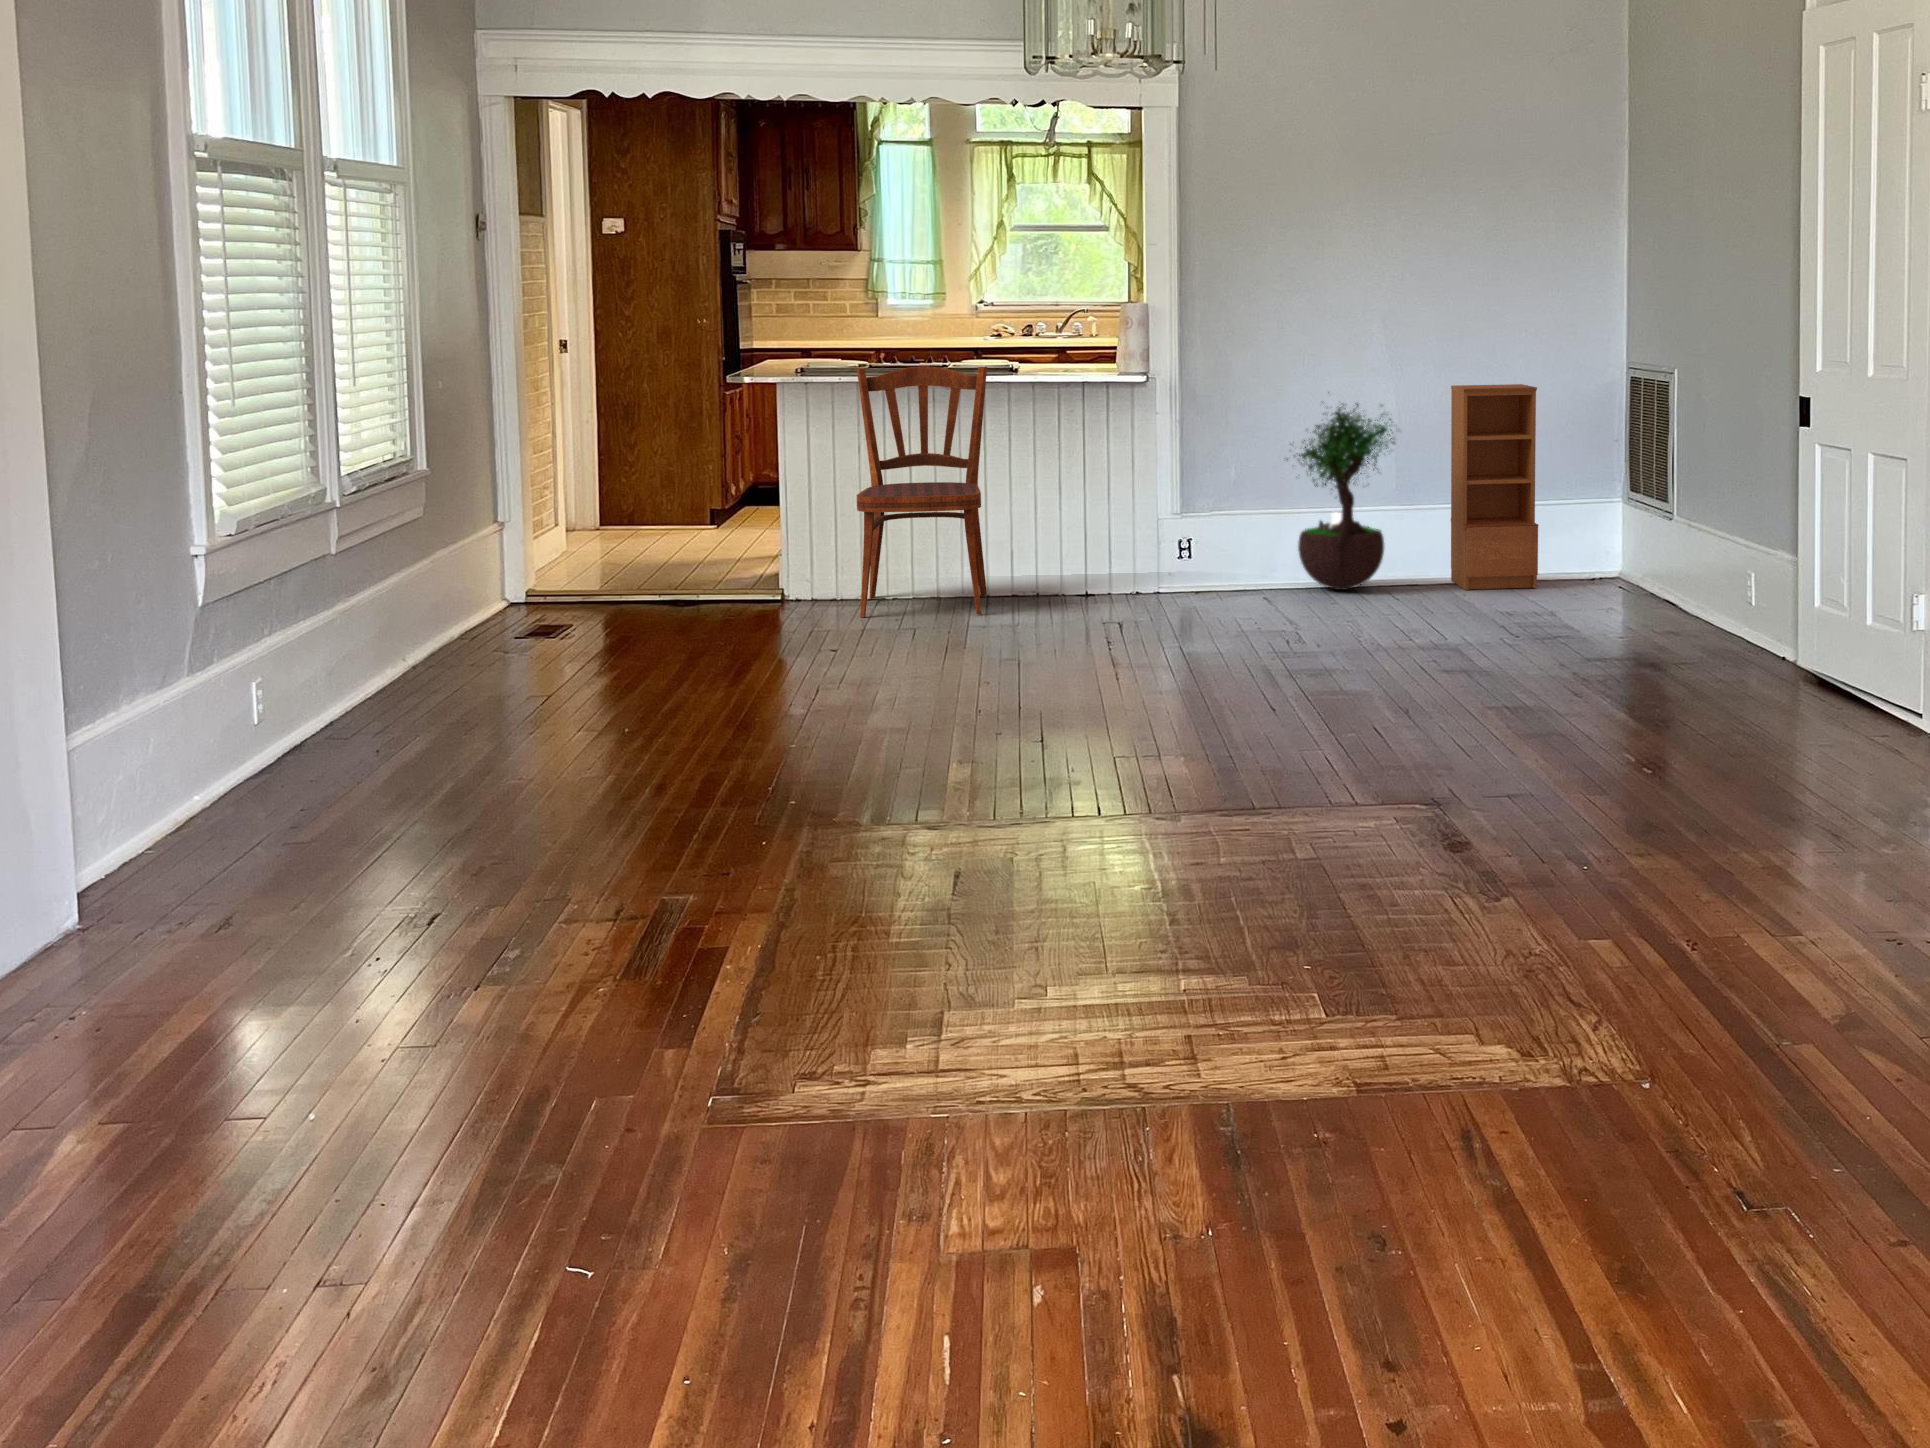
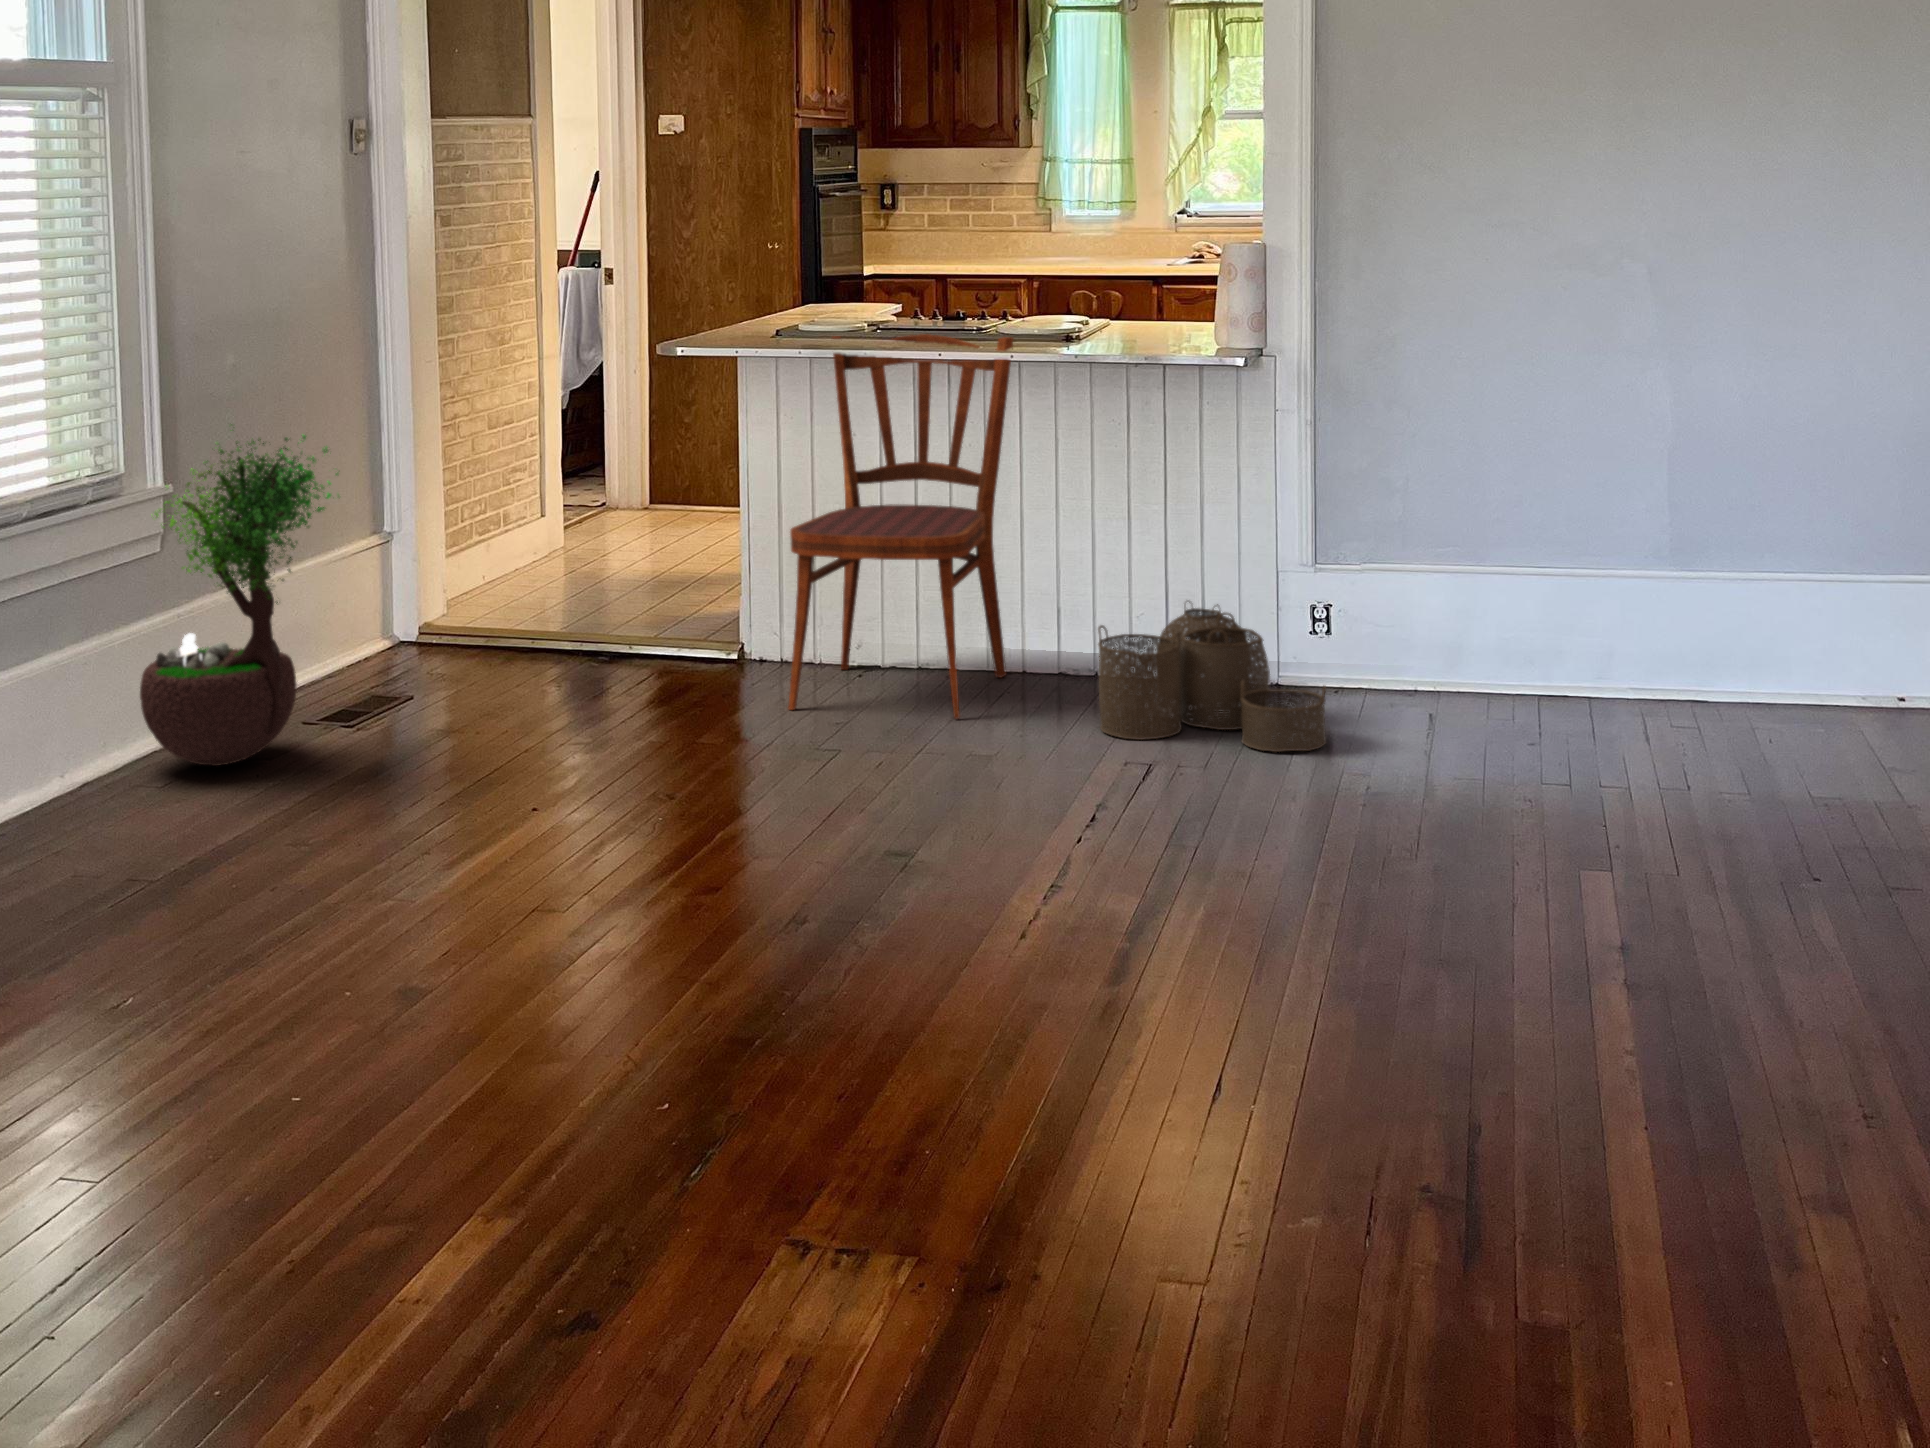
bookcase: present [1451,384,1539,590] -> none [1760,383,1907,736]
potted tree: present [1284,392,1395,590] -> present [140,424,338,766]
woven basket: none [1073,535,1222,616] -> present [1098,602,1326,752]

